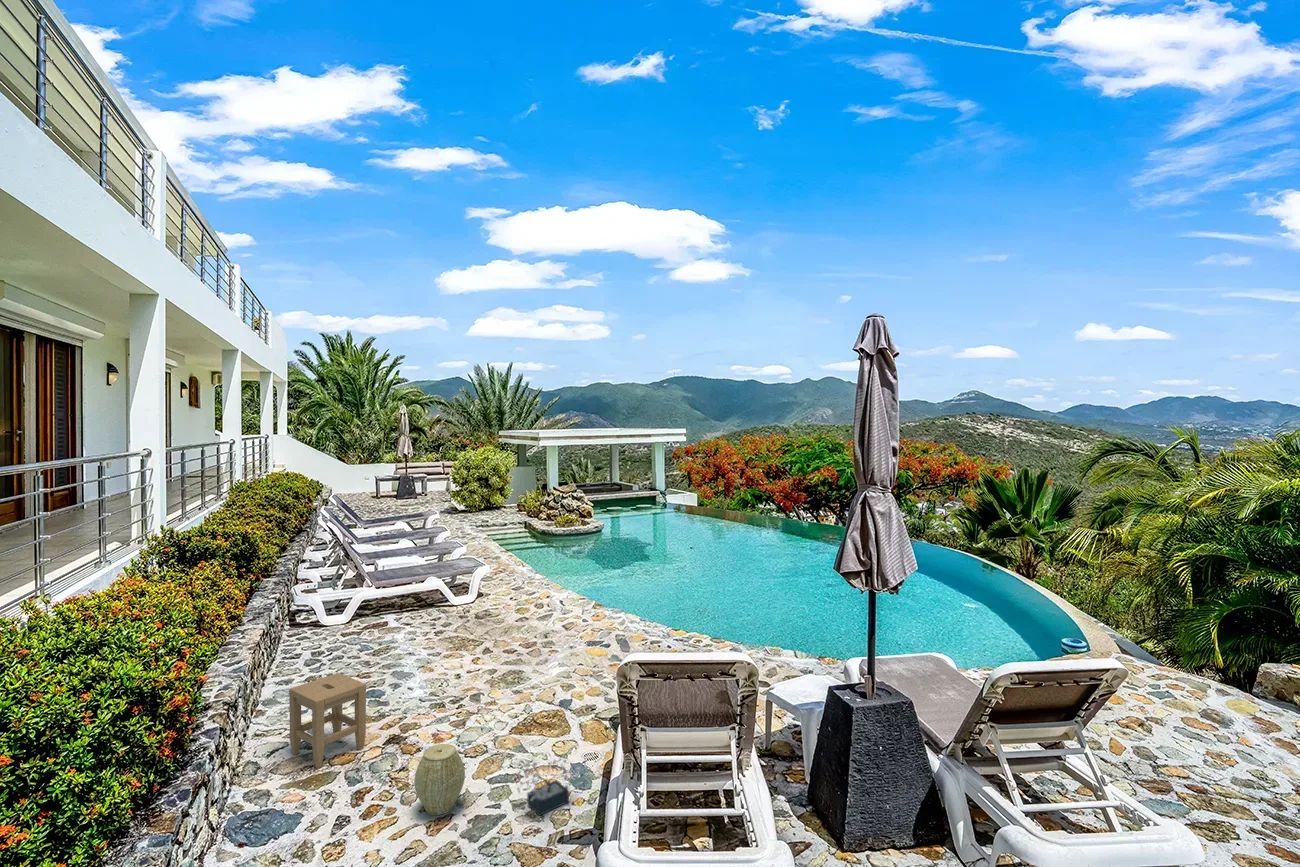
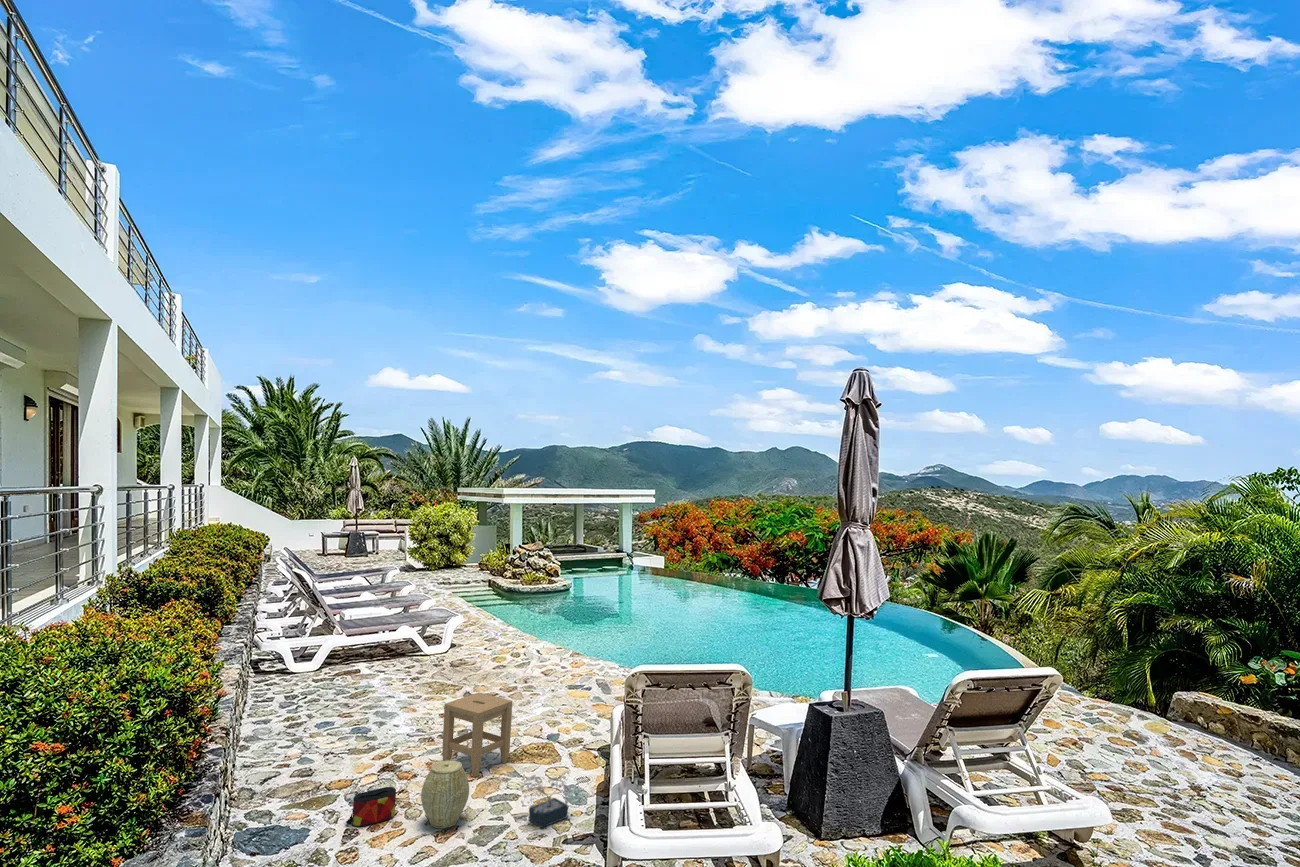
stool: present [289,673,366,768] -> present [442,693,512,777]
bag: none [340,769,393,813] -> present [346,787,397,827]

